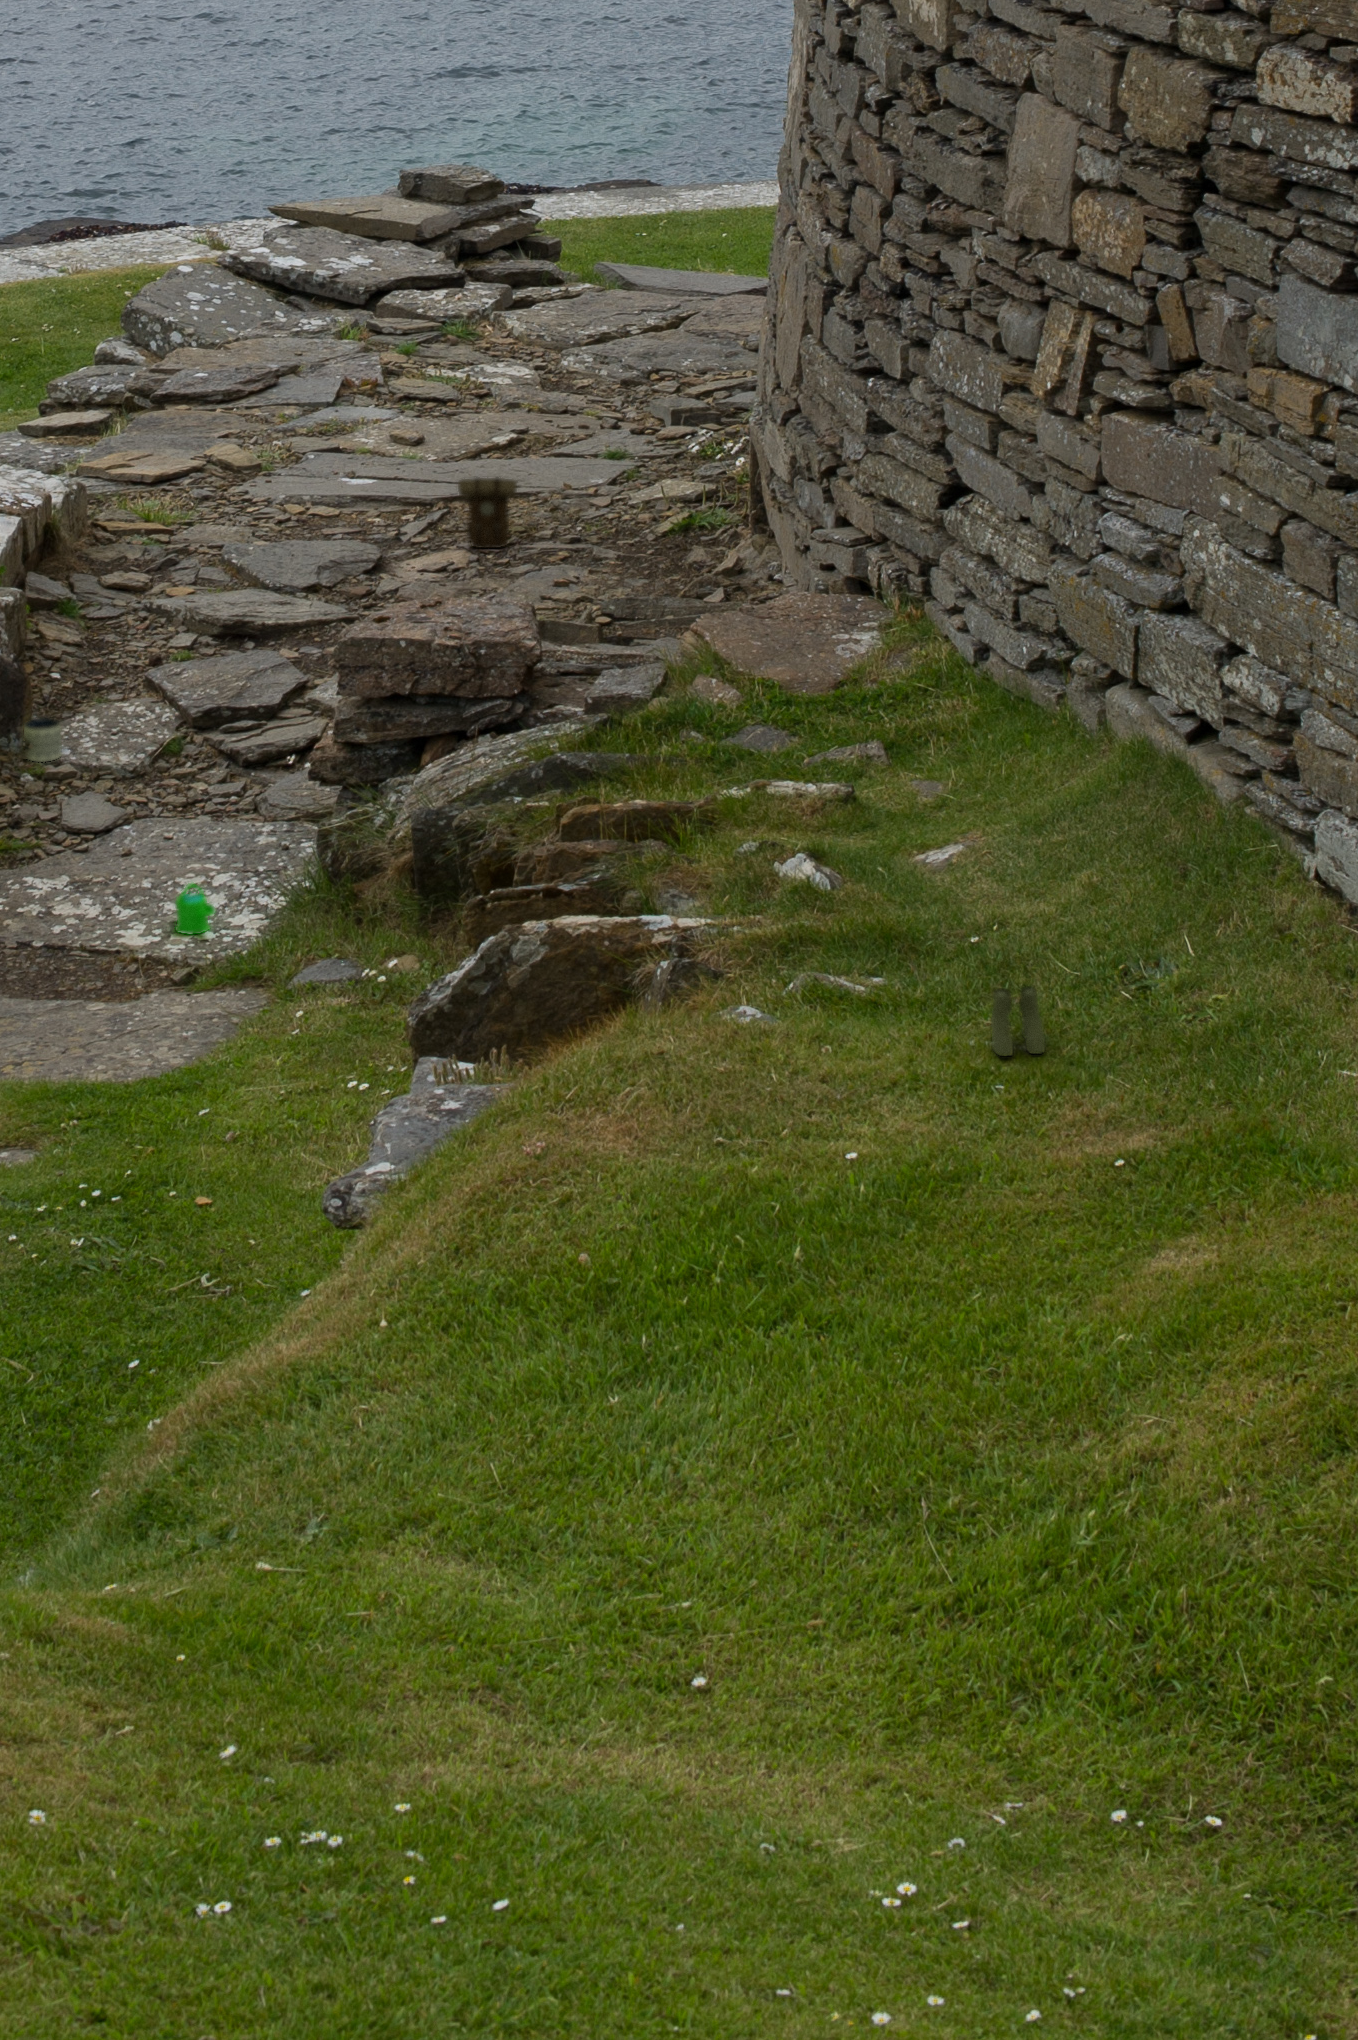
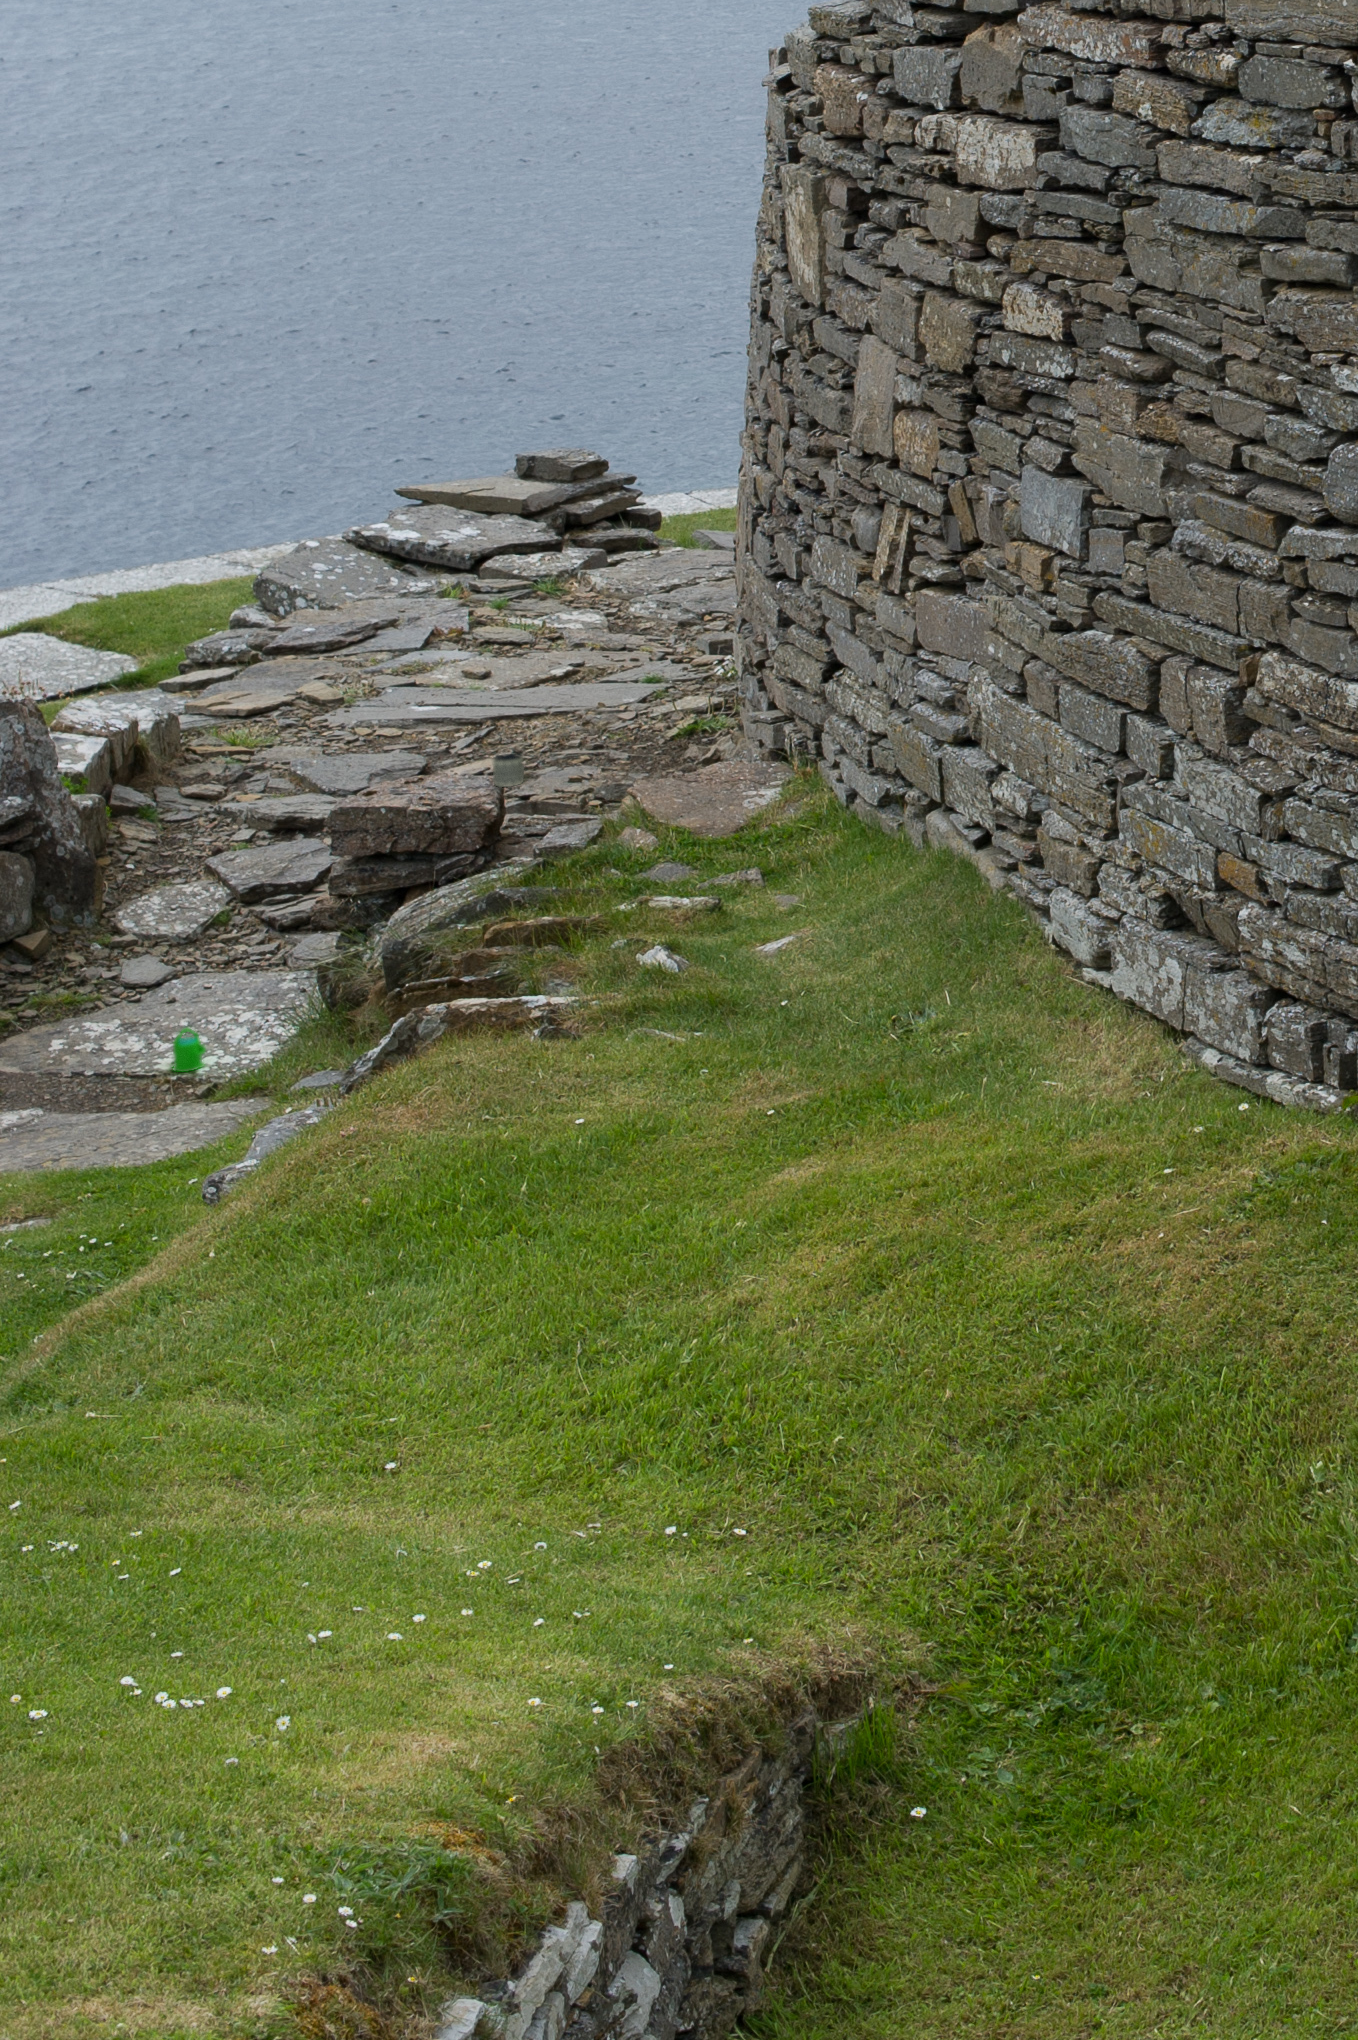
backpack: present [458,478,517,548] -> none [490,687,541,746]
planter: present [24,718,62,762] -> present [493,754,524,787]
boots: present [991,986,1045,1056] -> none [775,1040,818,1098]

